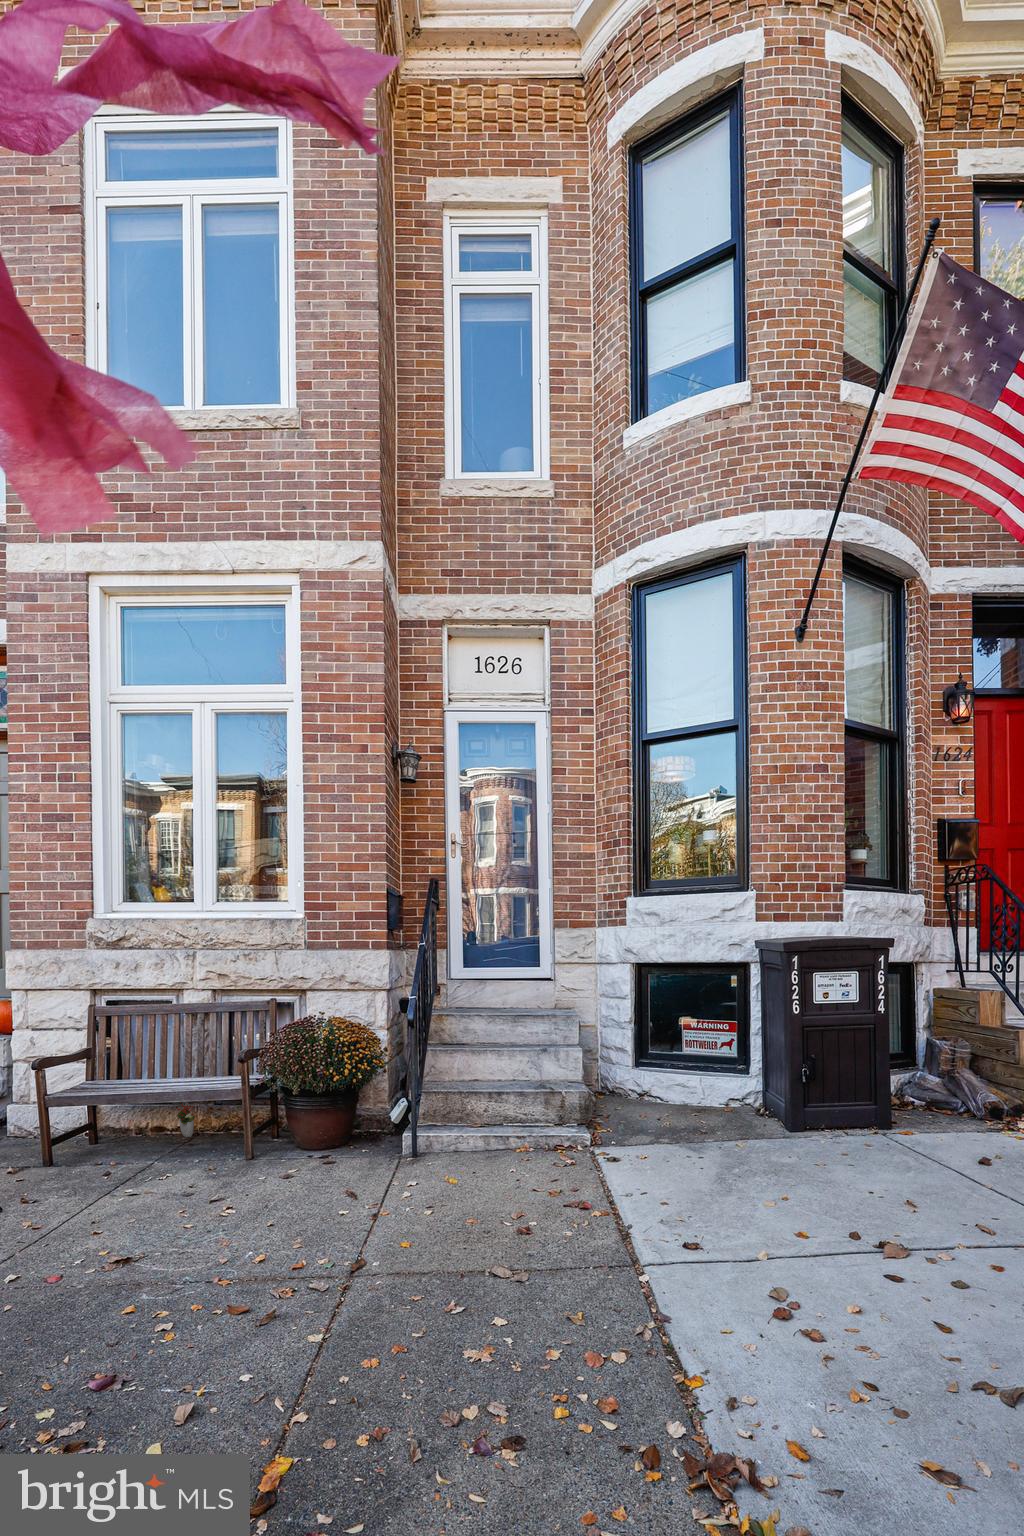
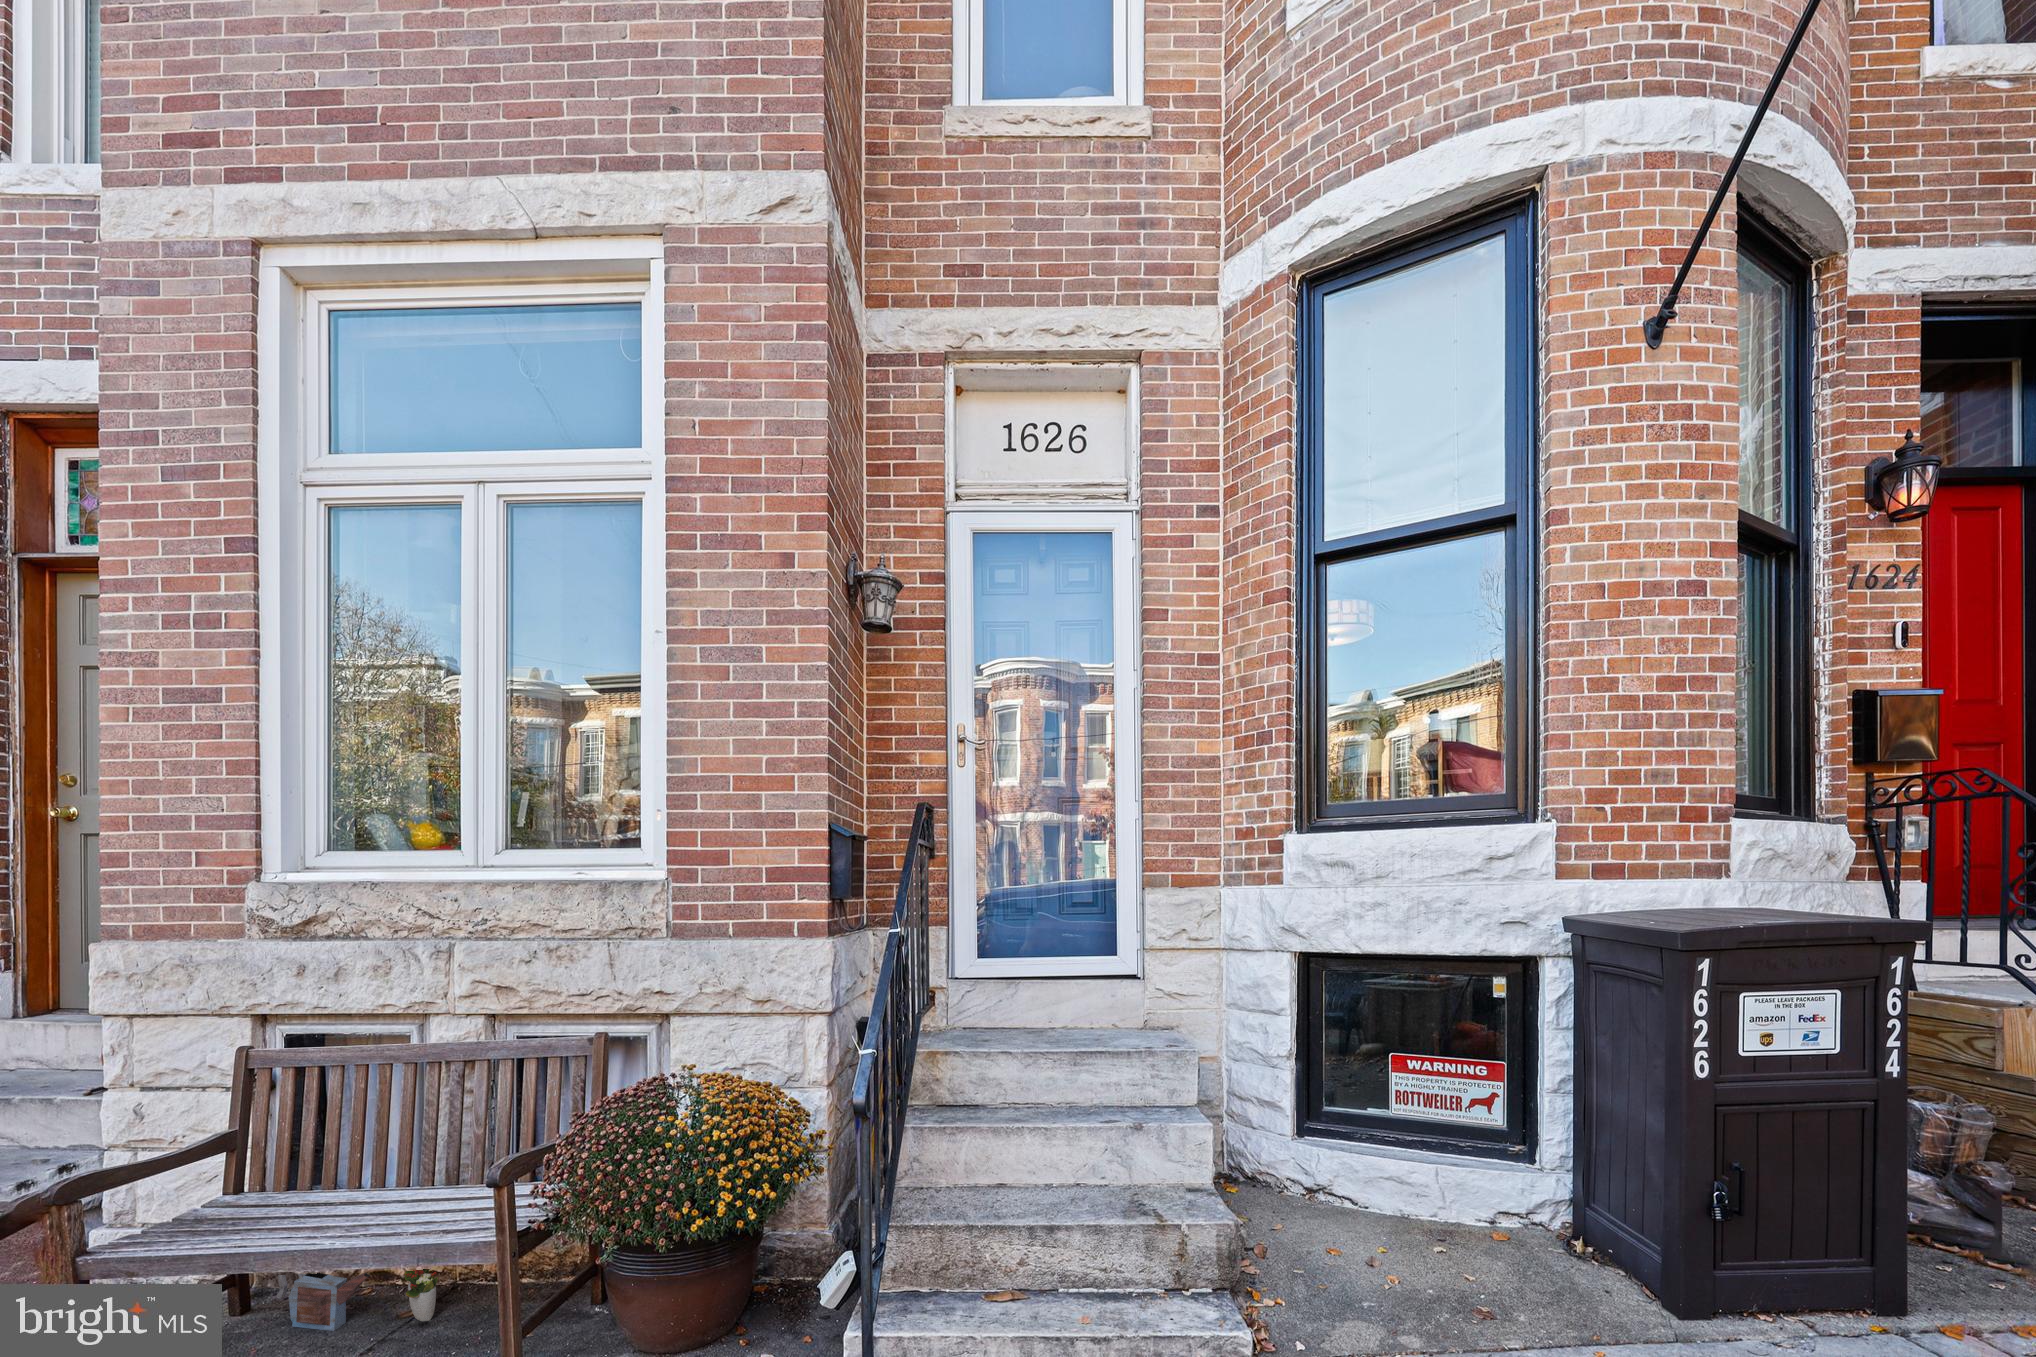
watering can: none [115,1110,163,1140] -> present [276,1273,370,1331]

